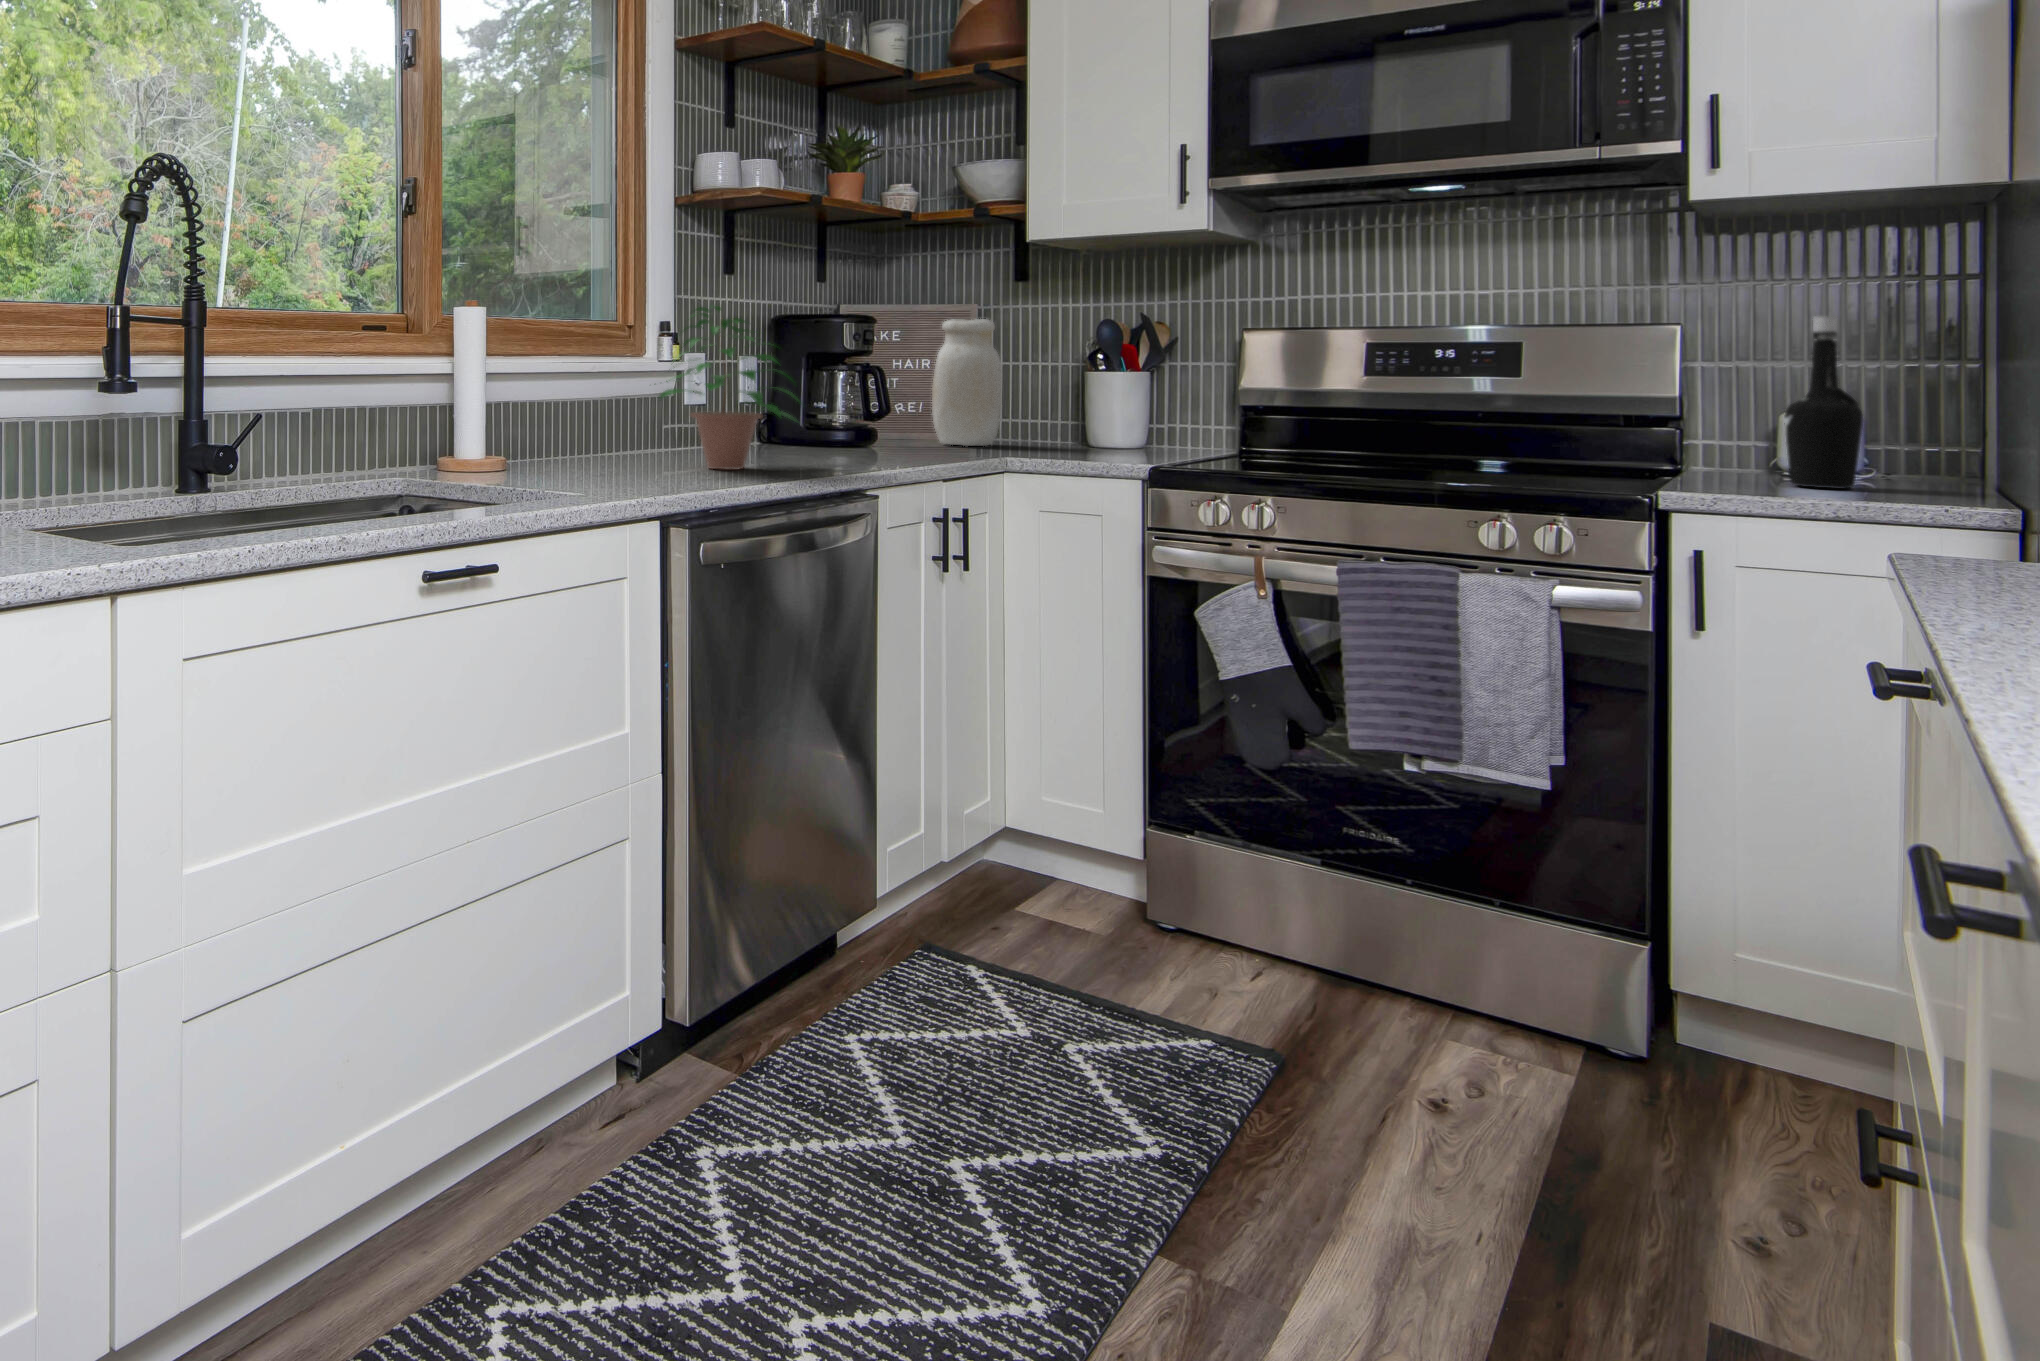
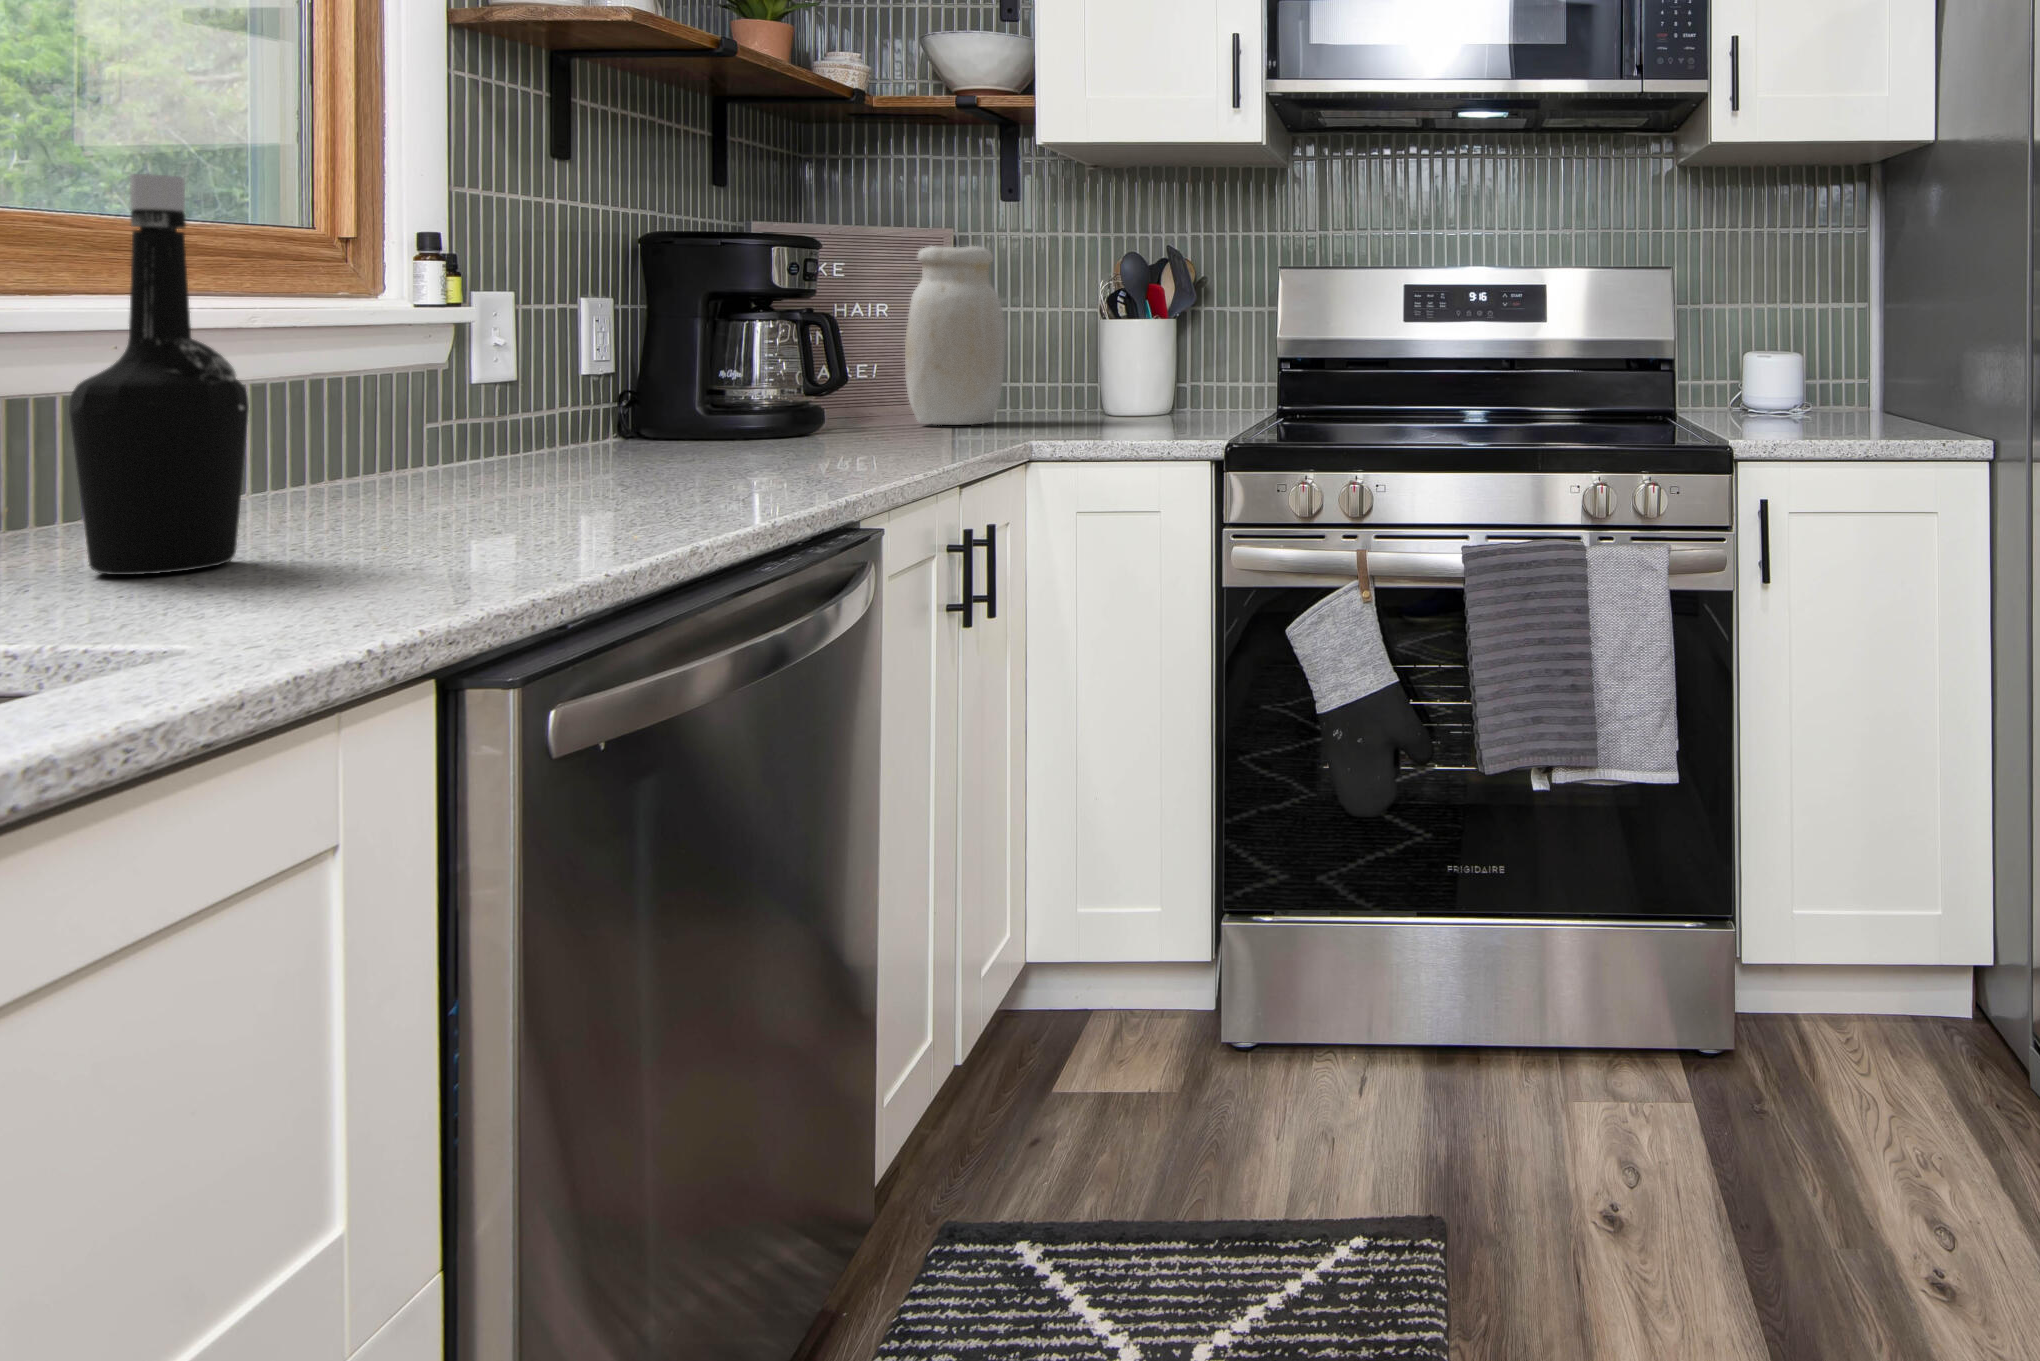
potted plant: present [660,306,799,470] -> none [392,191,717,491]
bottle: present [1785,316,1863,489] -> present [69,174,249,575]

